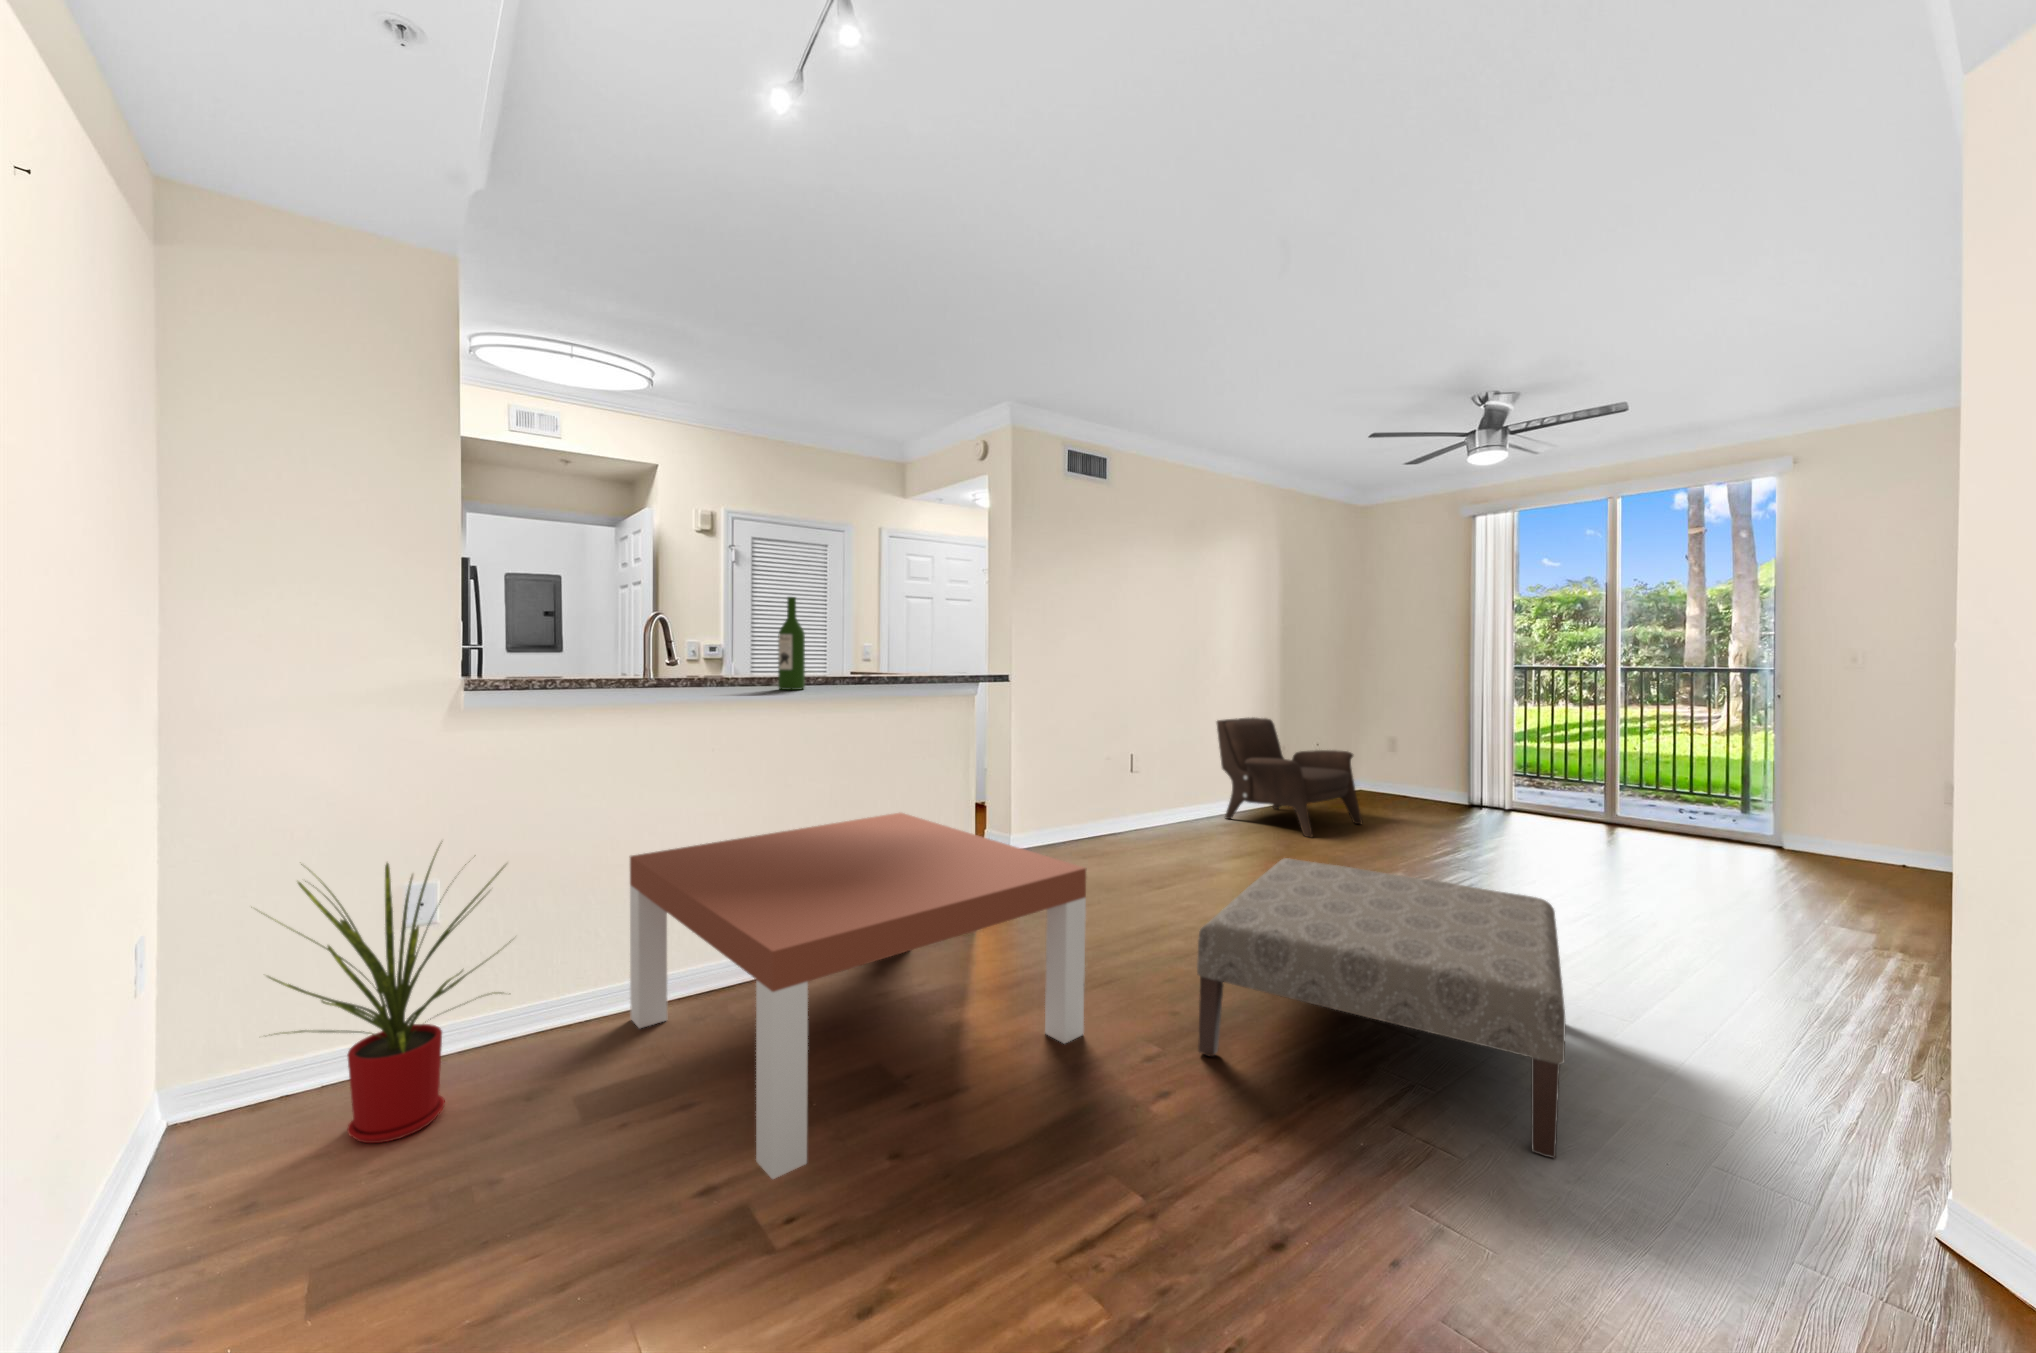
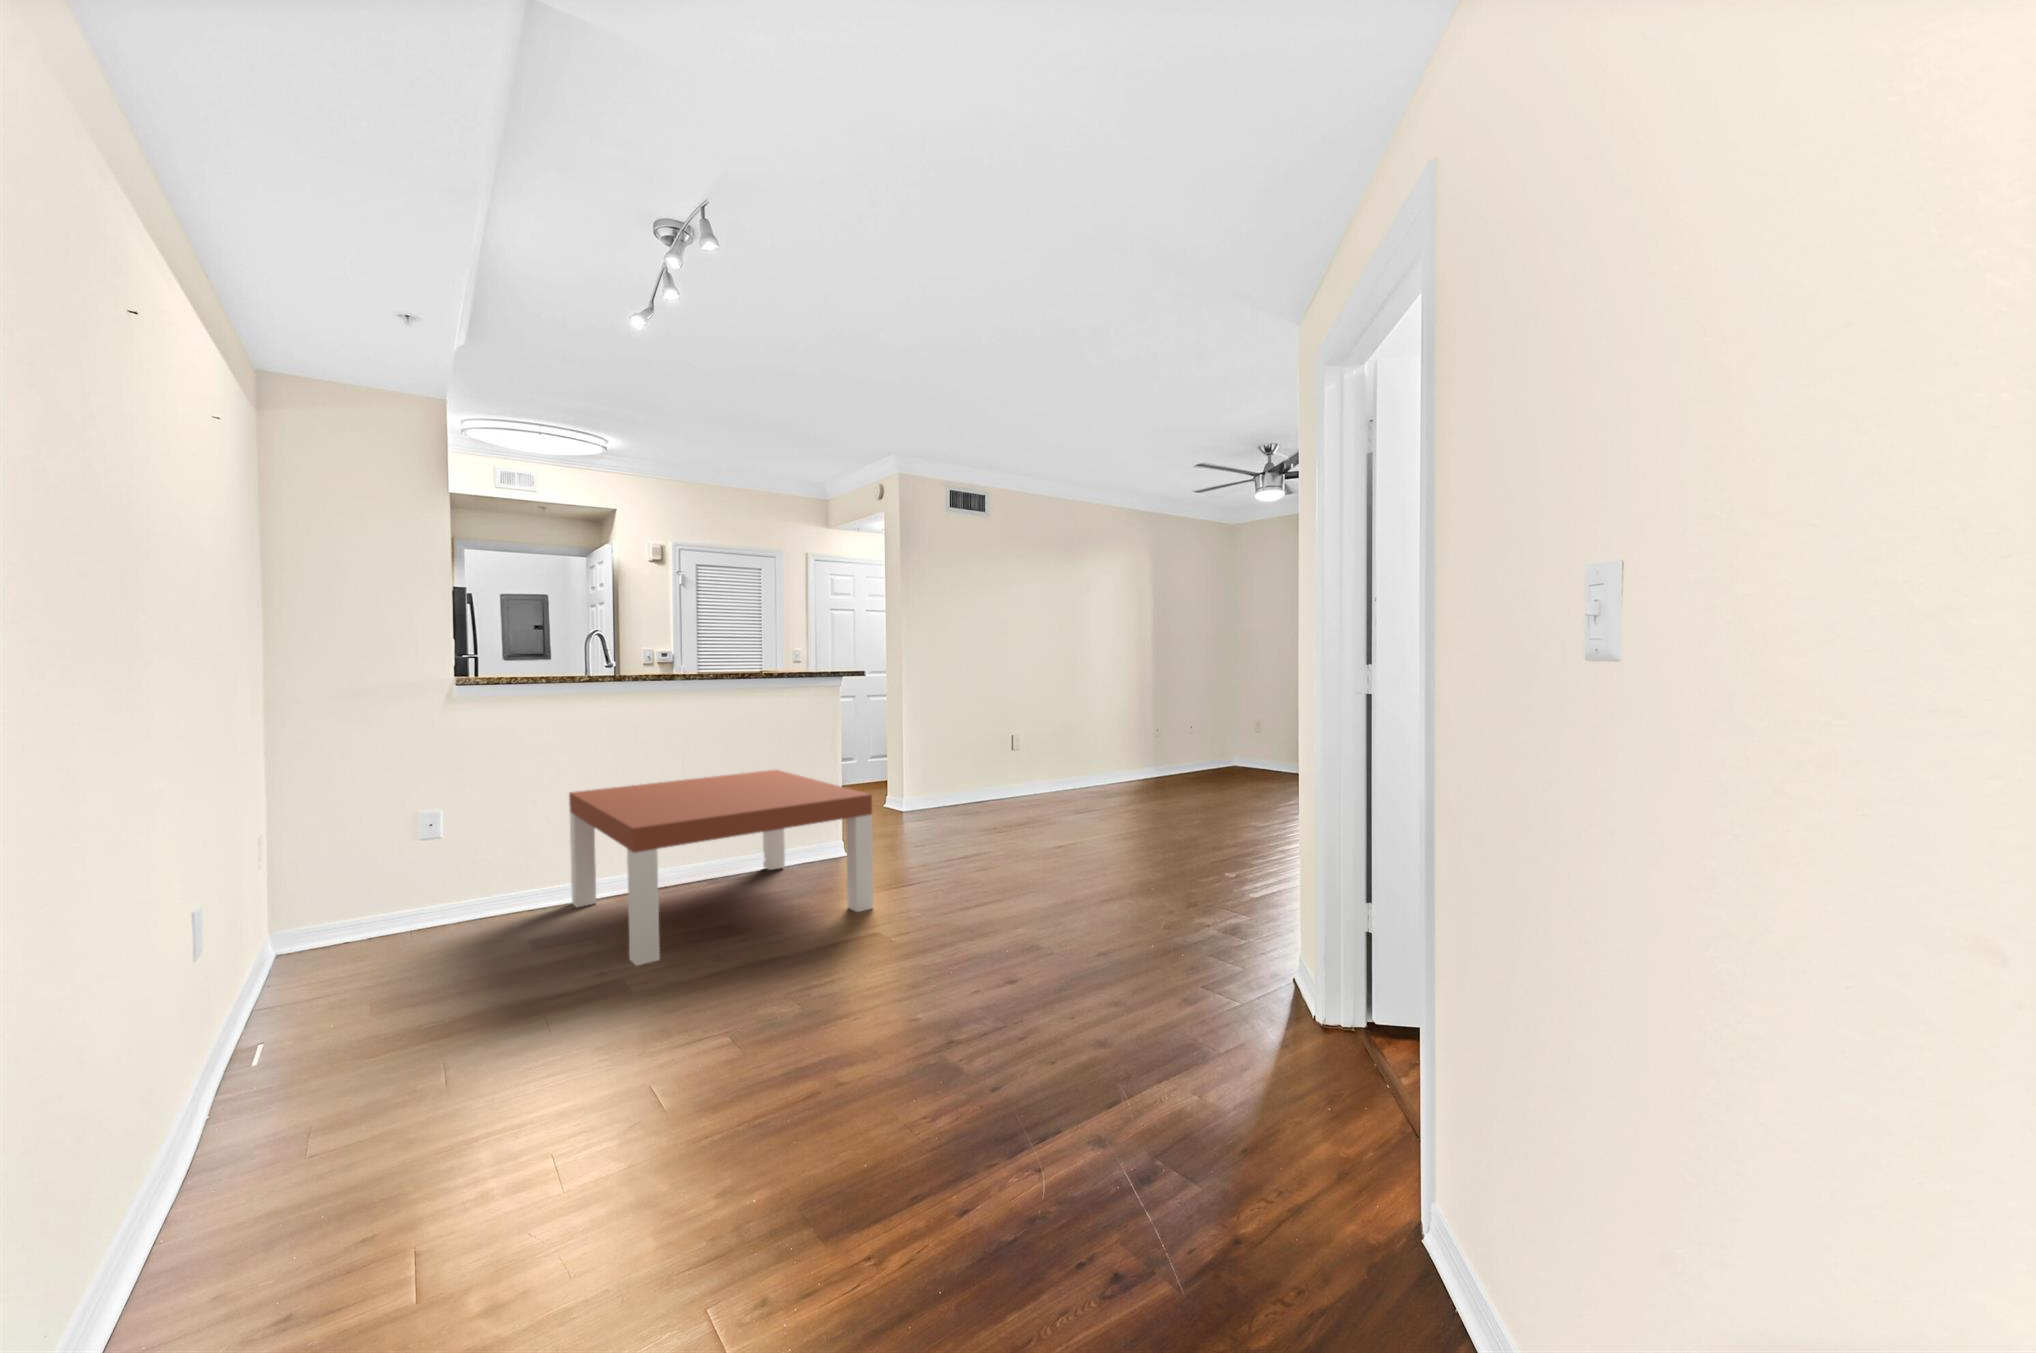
wine bottle: present [778,597,805,690] -> none [677,614,697,680]
armchair: present [1217,718,1362,837] -> none [1094,705,1214,801]
house plant: present [261,843,510,1143] -> none [329,774,490,954]
ottoman: present [1197,858,1566,1158] -> none [940,797,1209,956]

